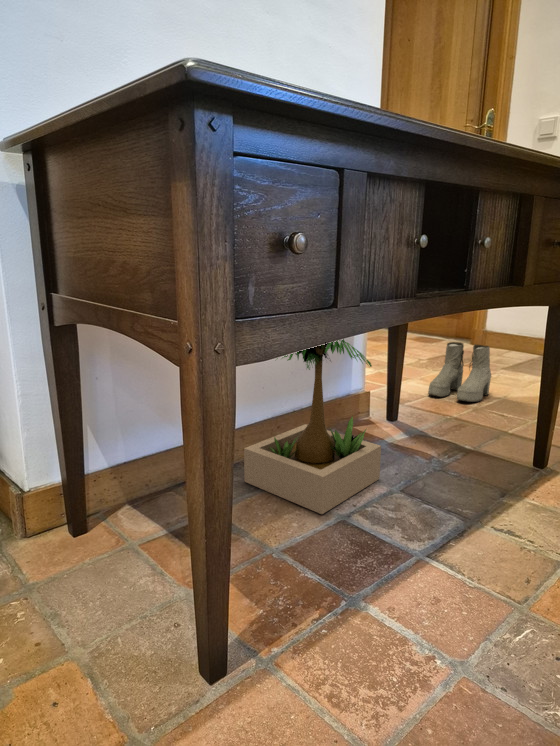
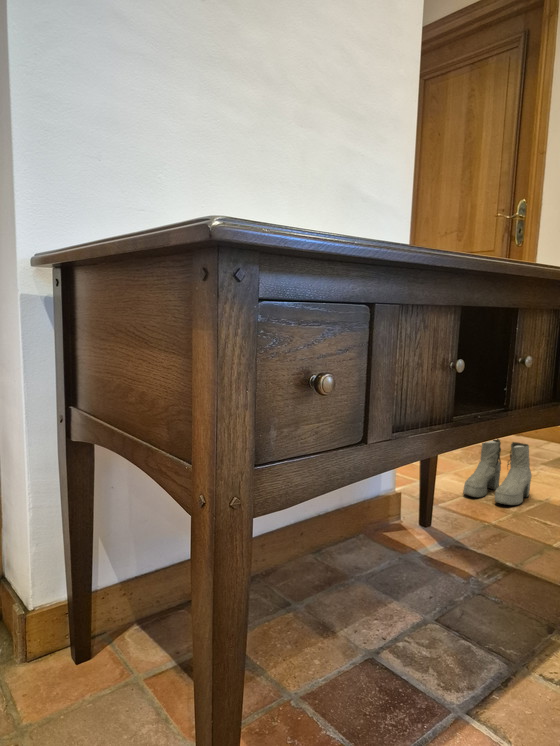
potted plant: present [244,339,381,514] -> none [264,399,426,648]

